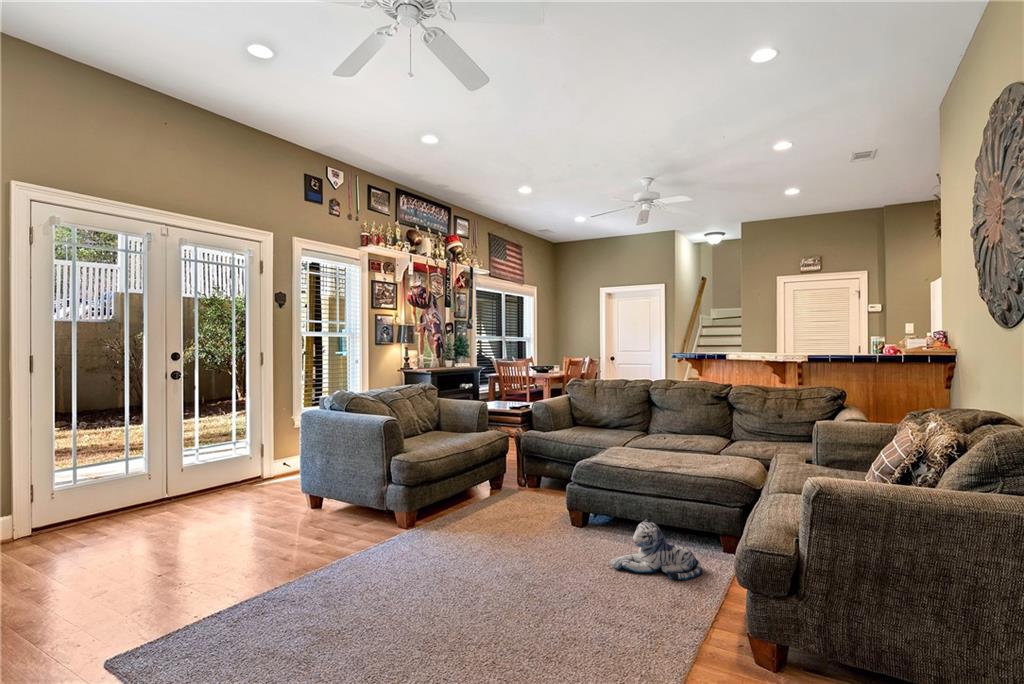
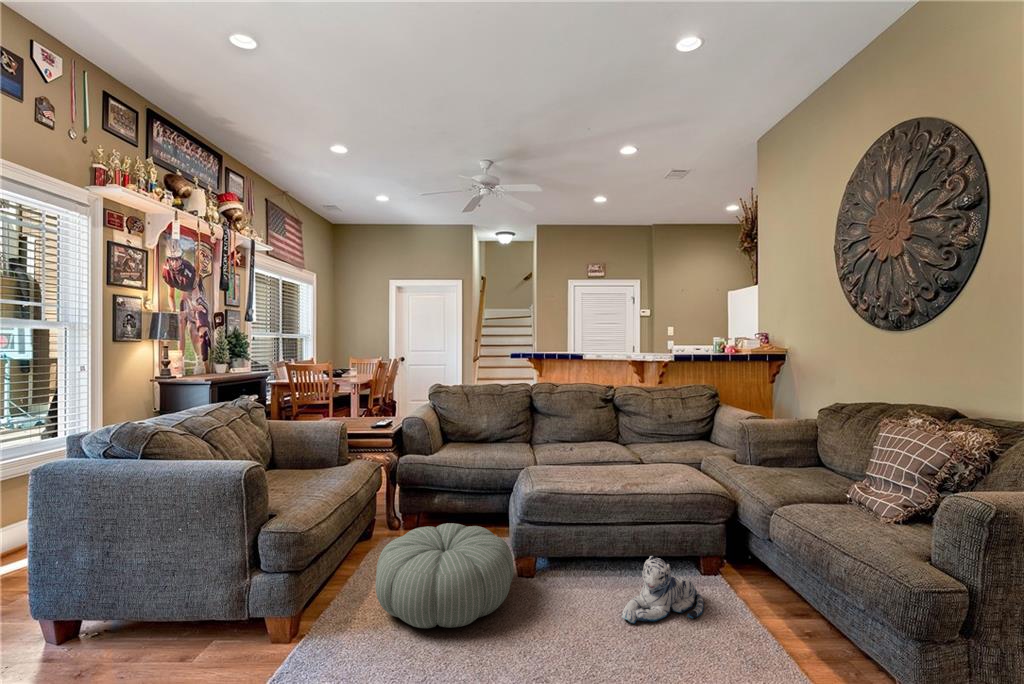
pouf: none [454,476,556,541] -> present [375,523,514,628]

